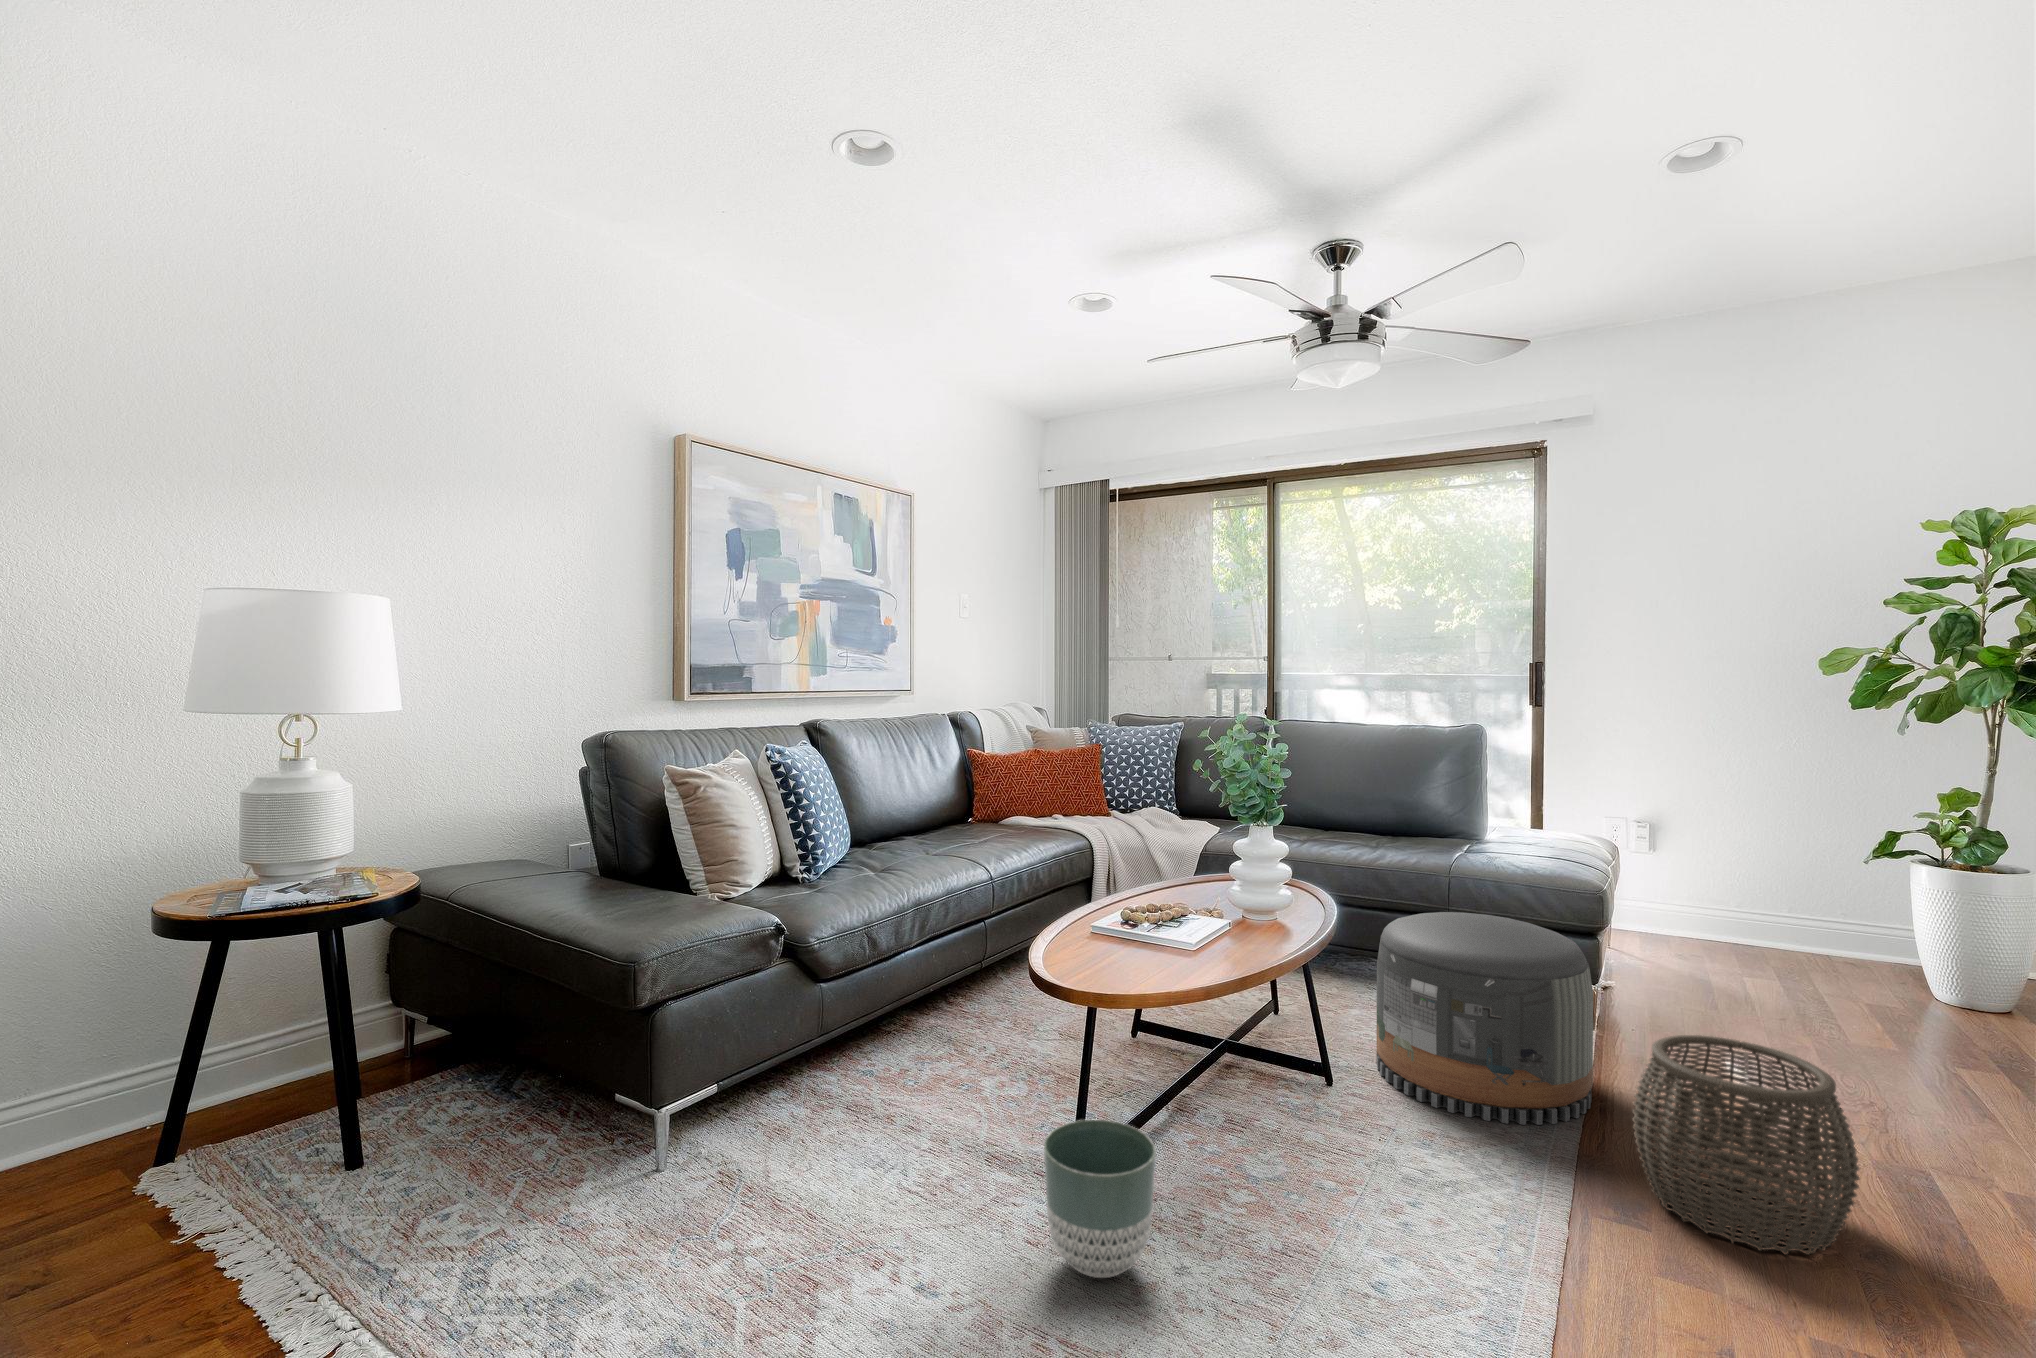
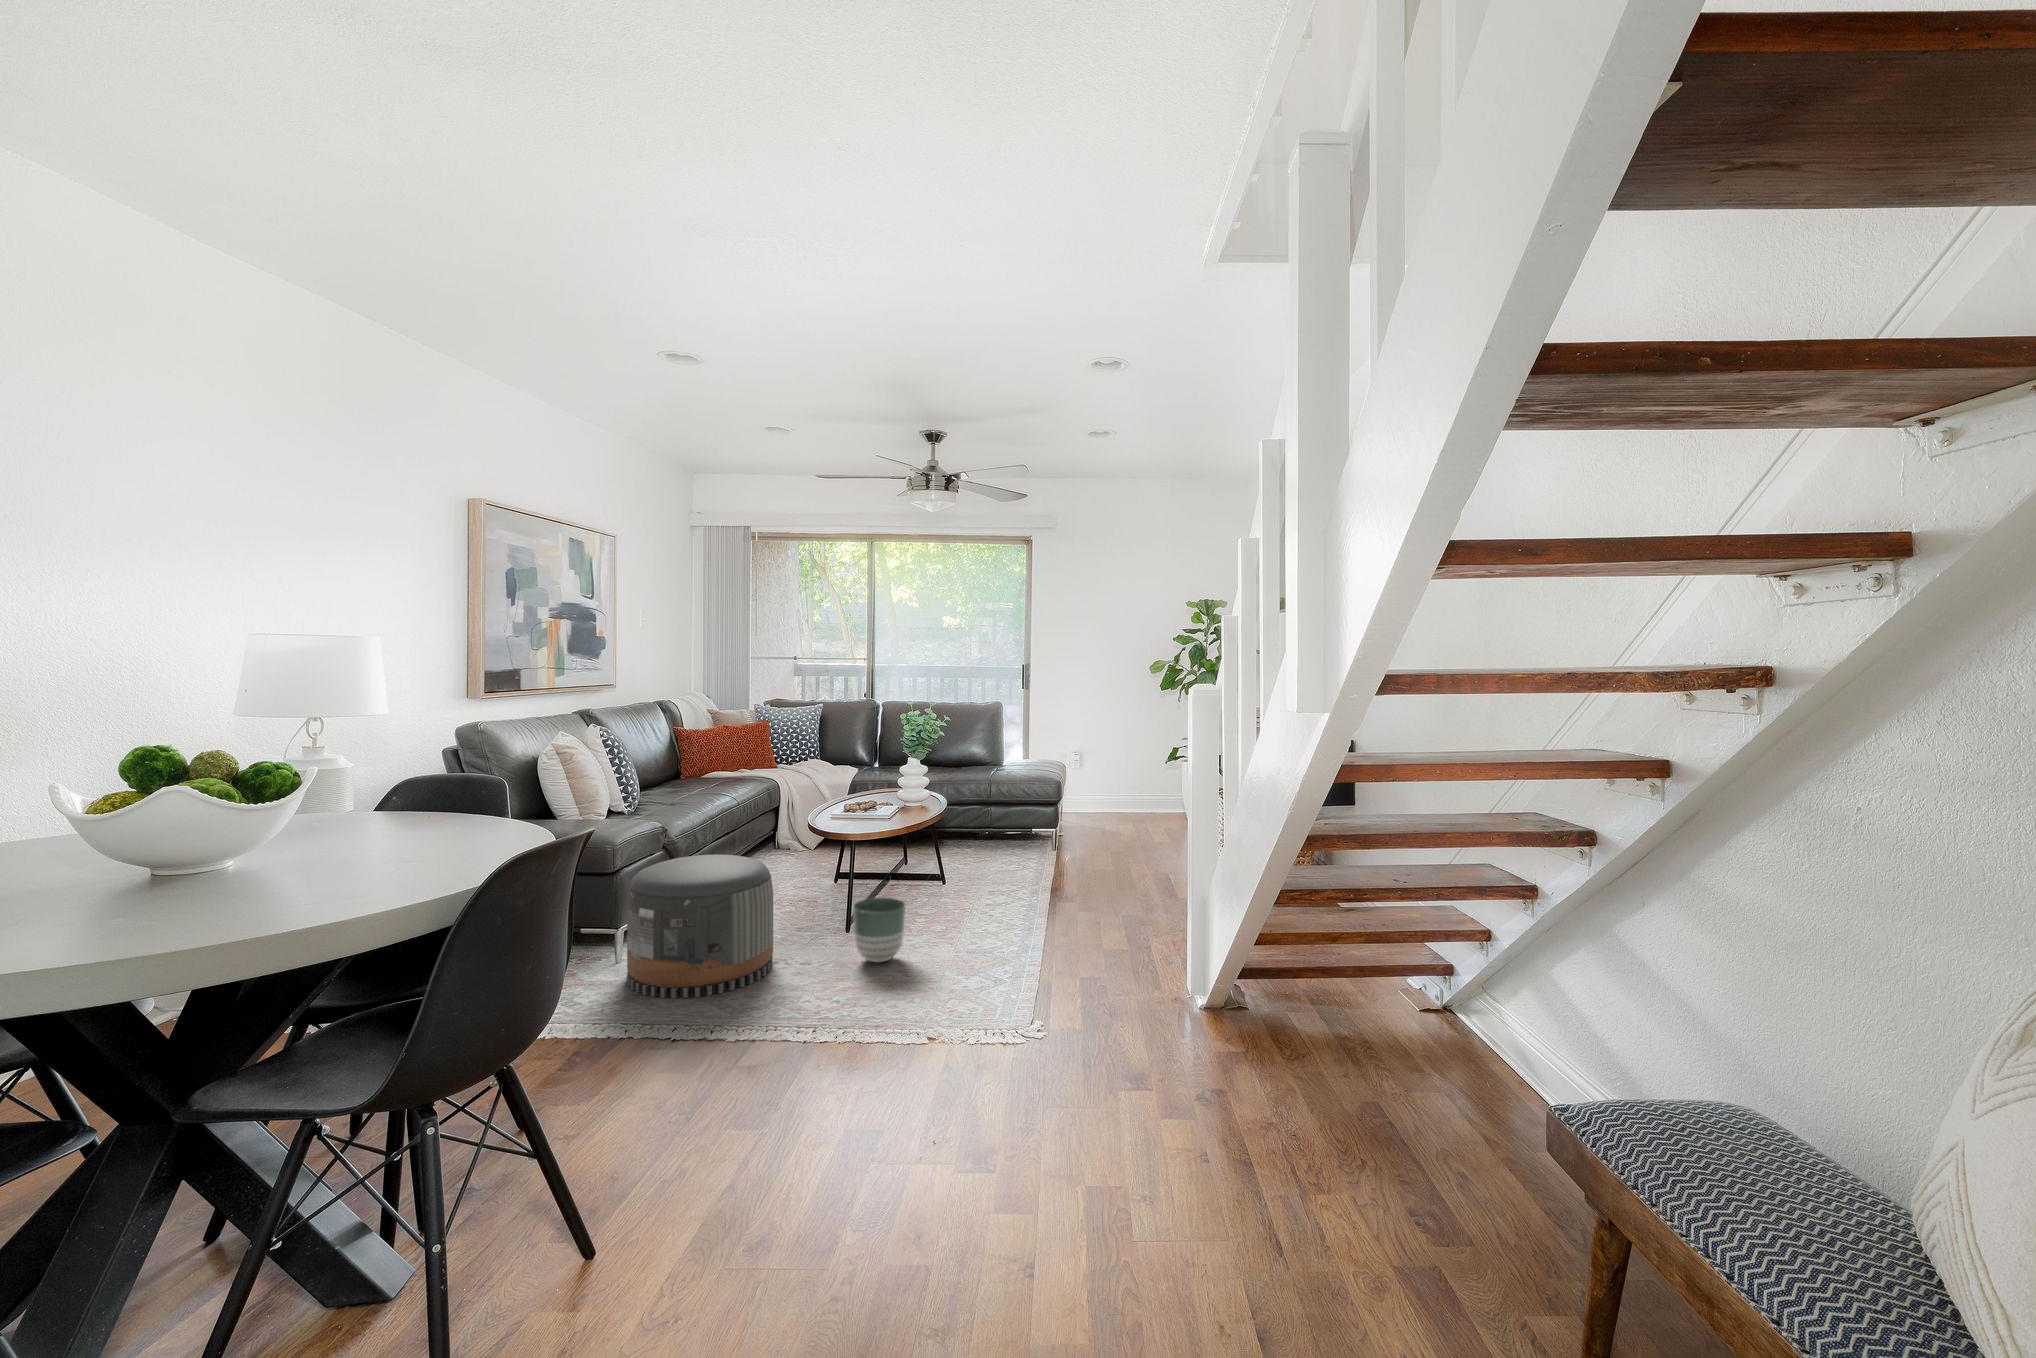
pouf: present [1376,912,1593,1125] -> present [627,854,773,998]
woven basket: present [1632,1035,1859,1255] -> none [1078,833,1152,909]

